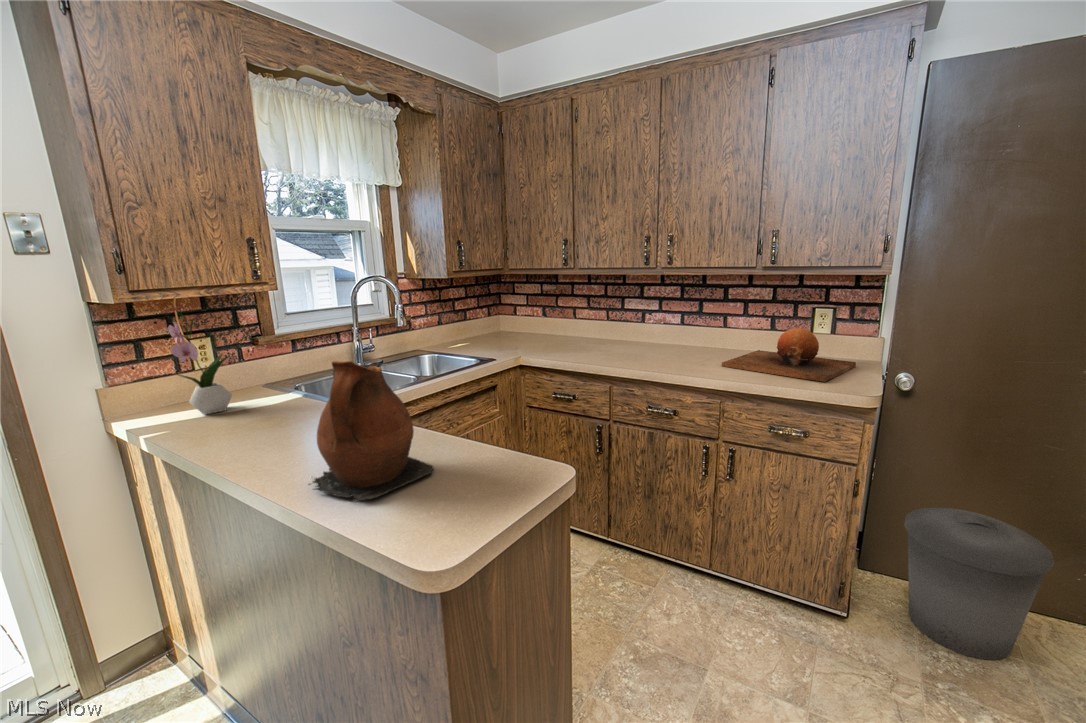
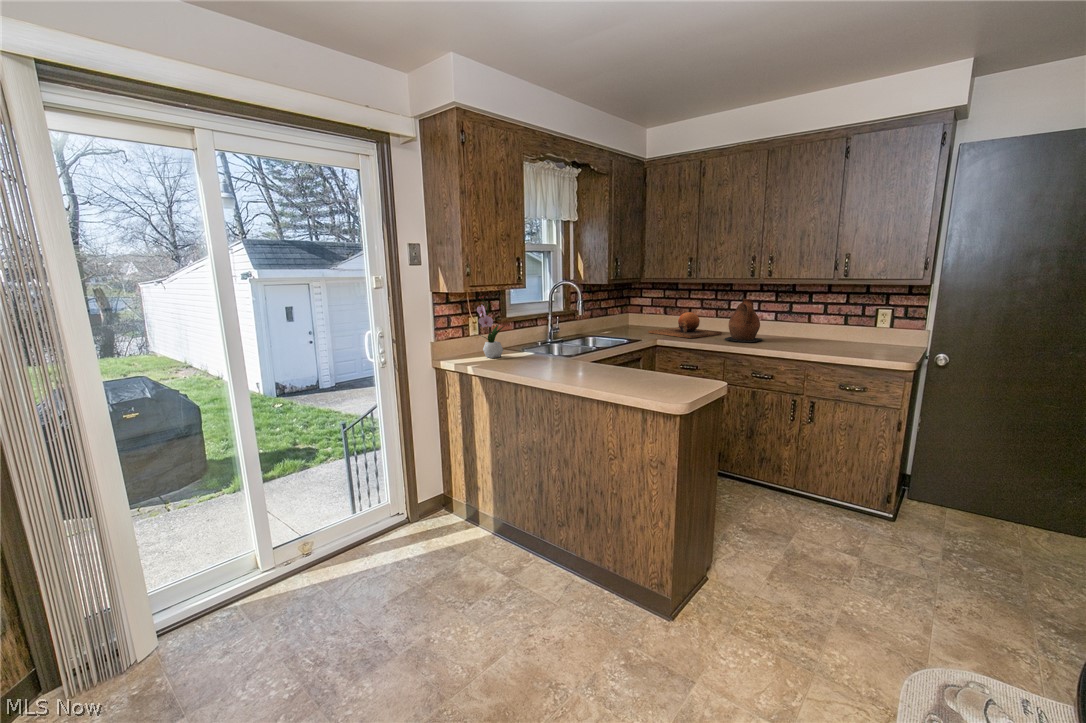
chopping board: present [722,328,856,382] -> present [648,312,722,338]
ceramic pitcher: present [313,361,433,502] -> present [725,299,763,342]
trash can: present [904,508,1054,660] -> none [937,448,1040,545]

